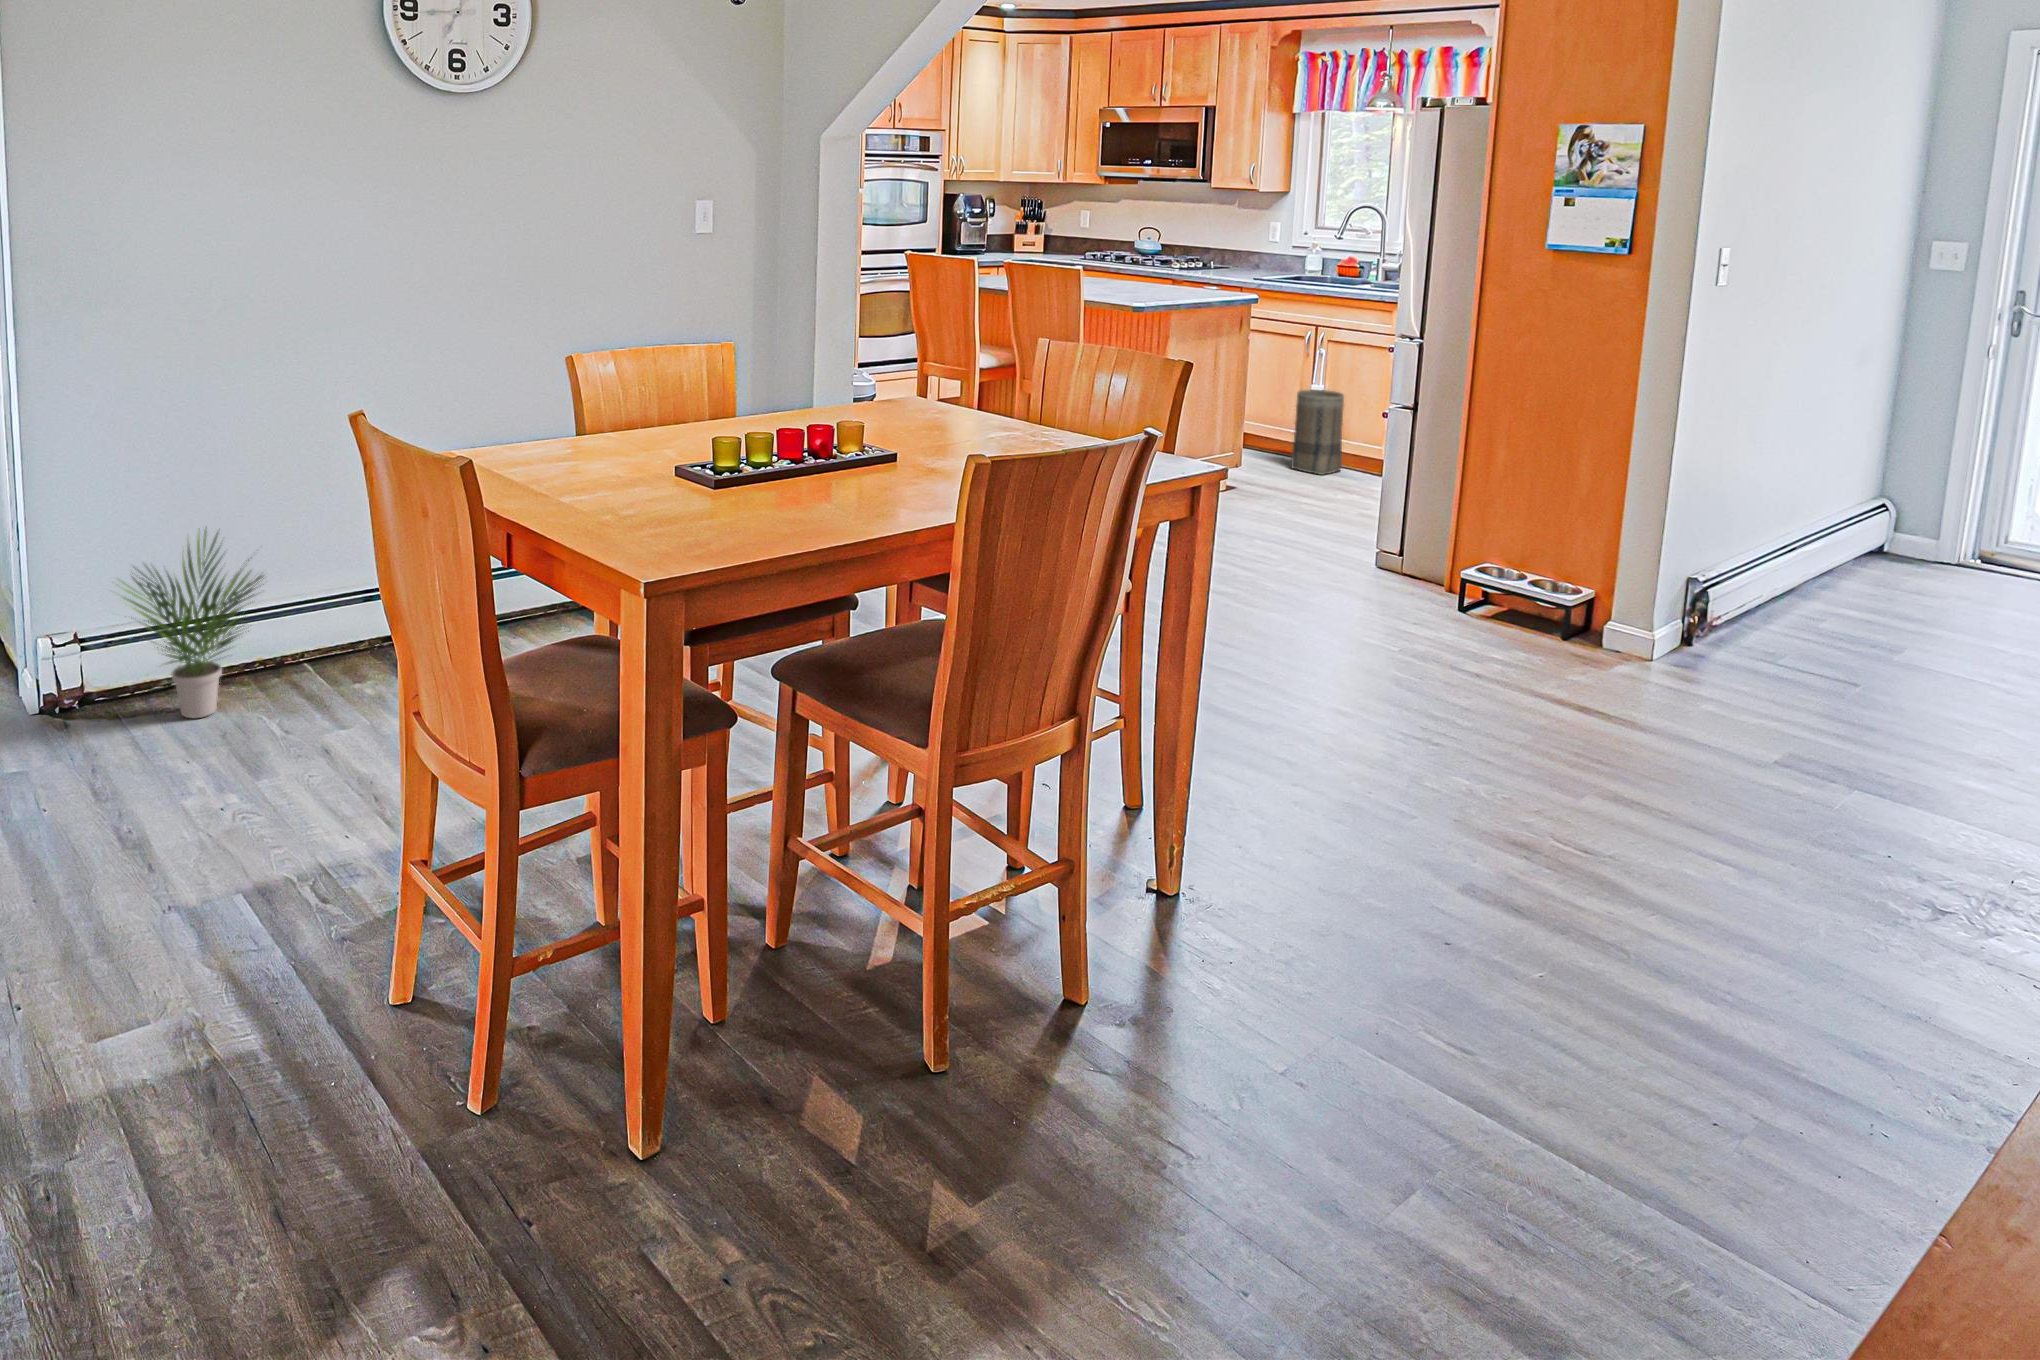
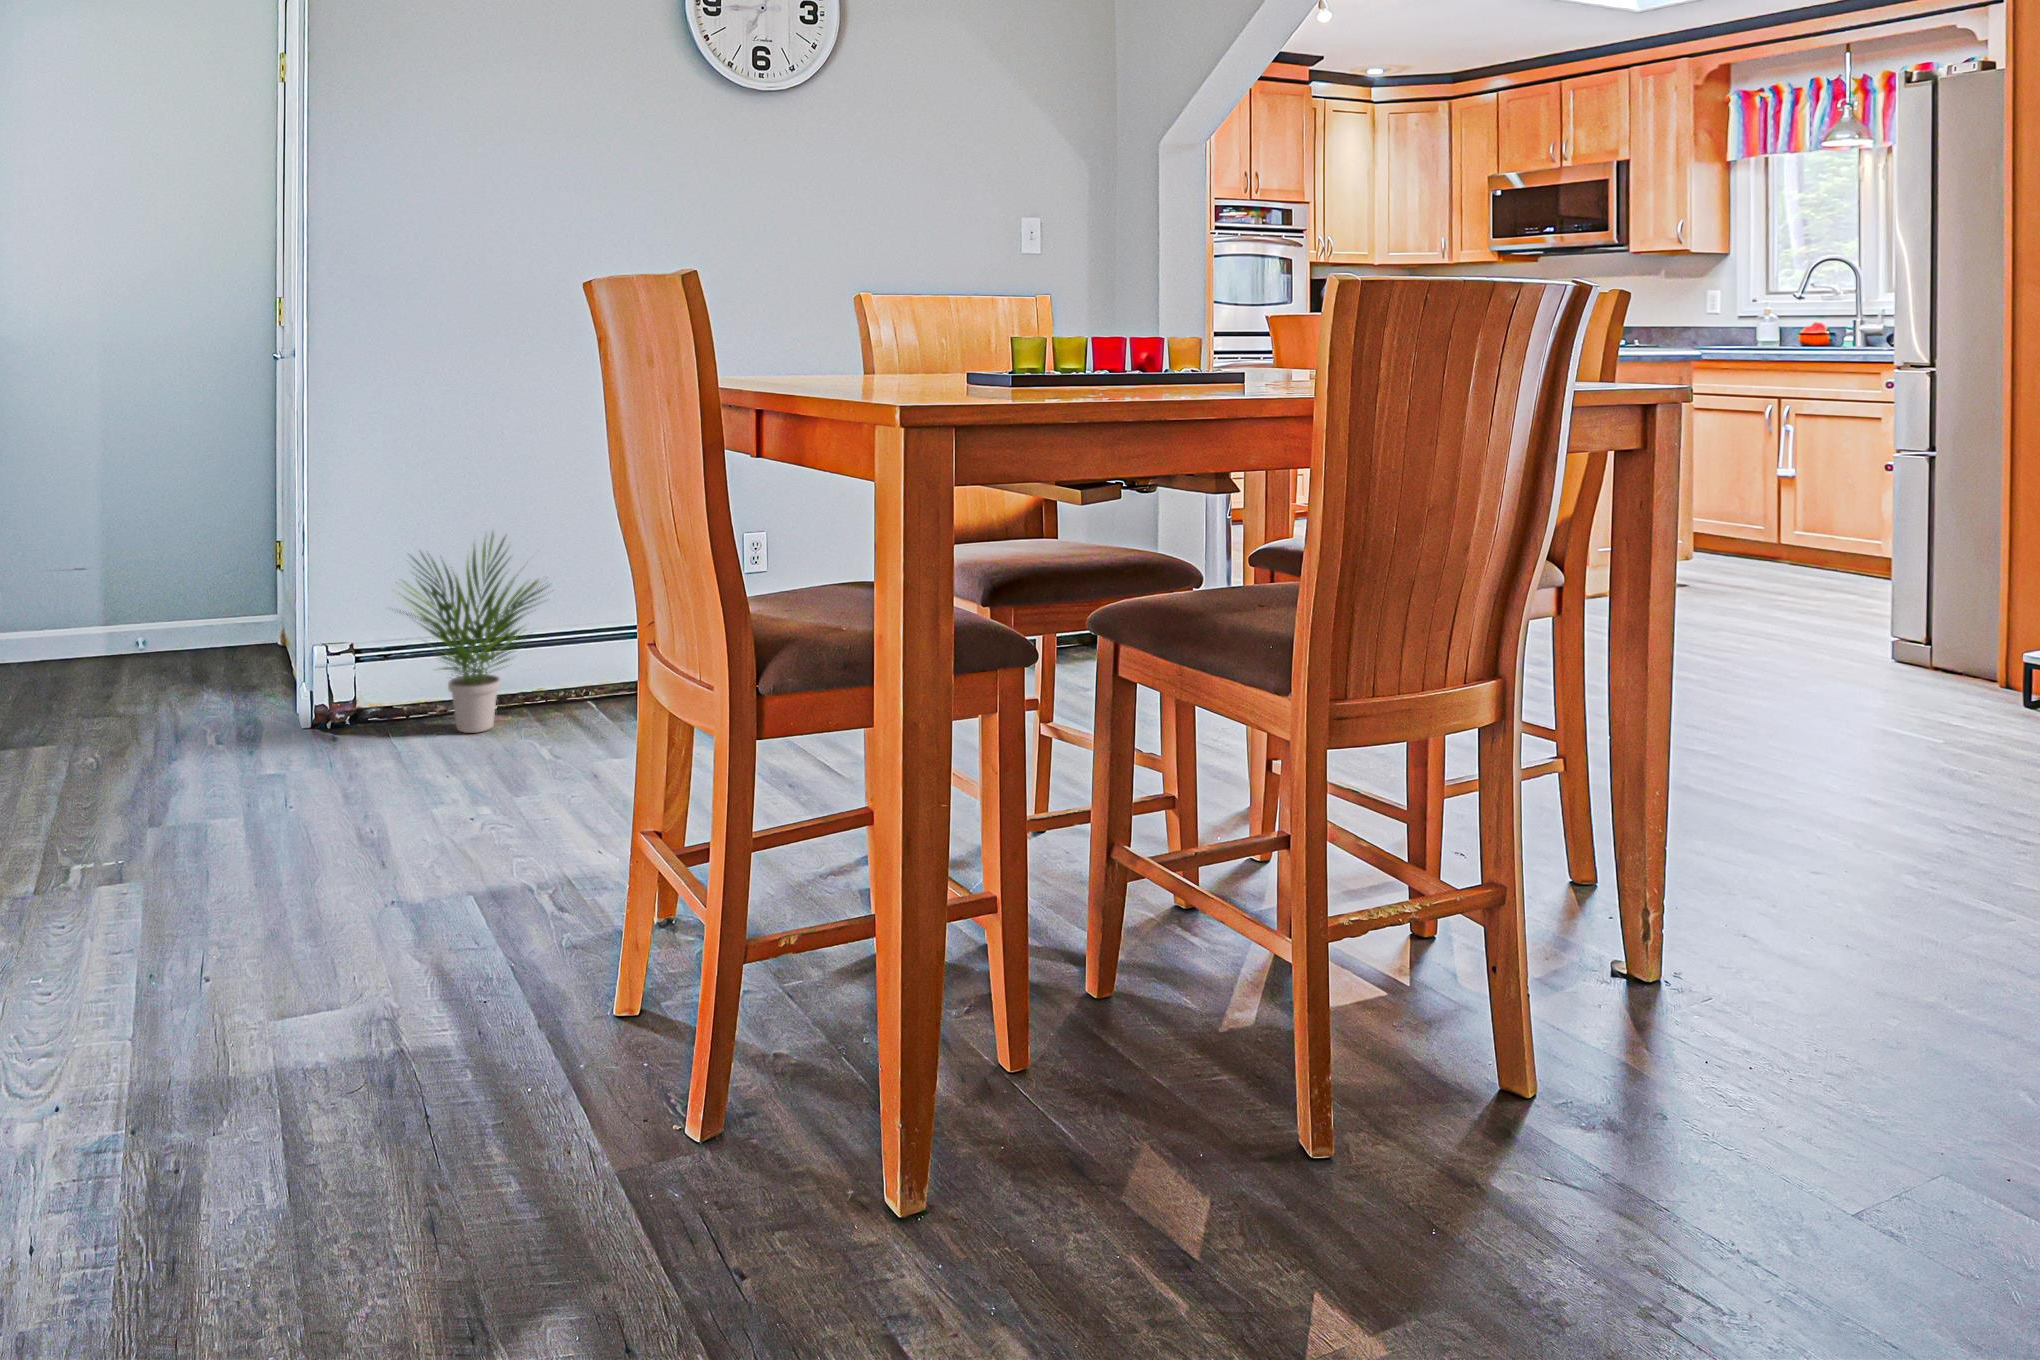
basket: present [1291,389,1344,475] -> none [1755,470,1823,571]

